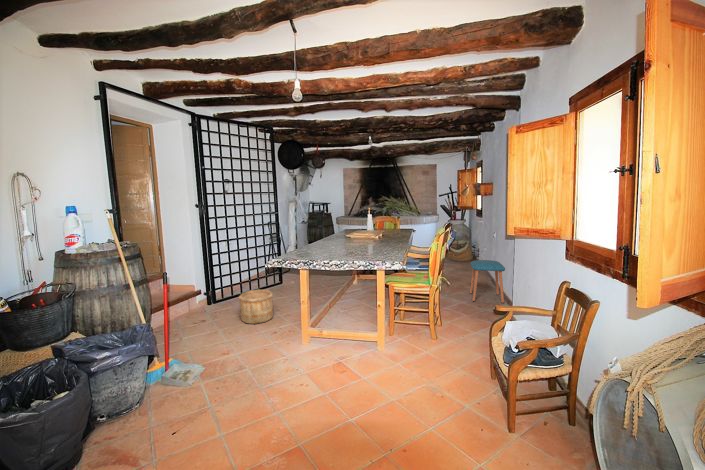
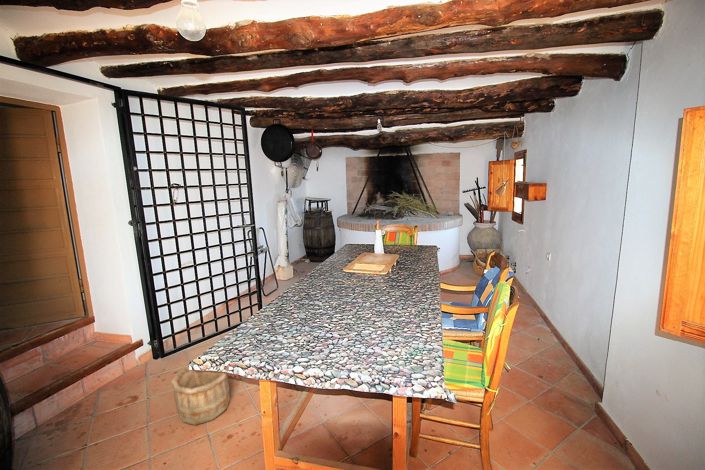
stool: present [470,260,505,303] -> none [521,305,585,377]

